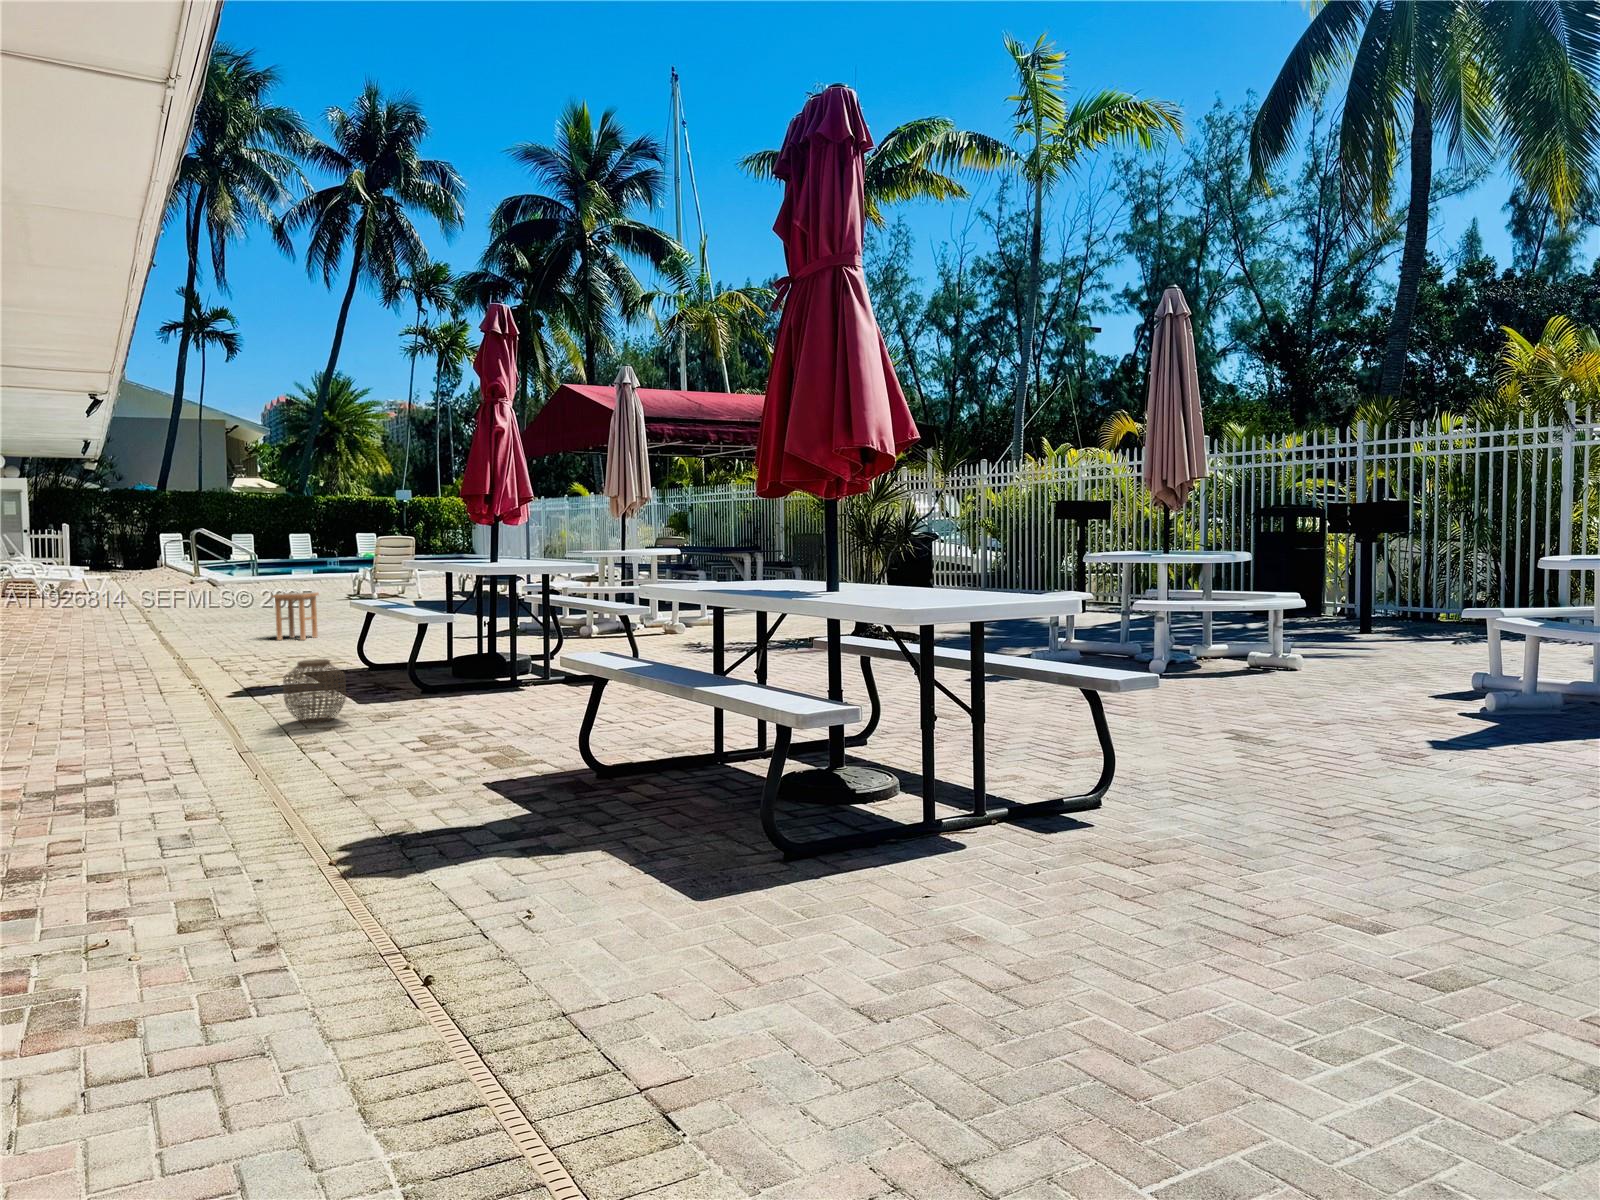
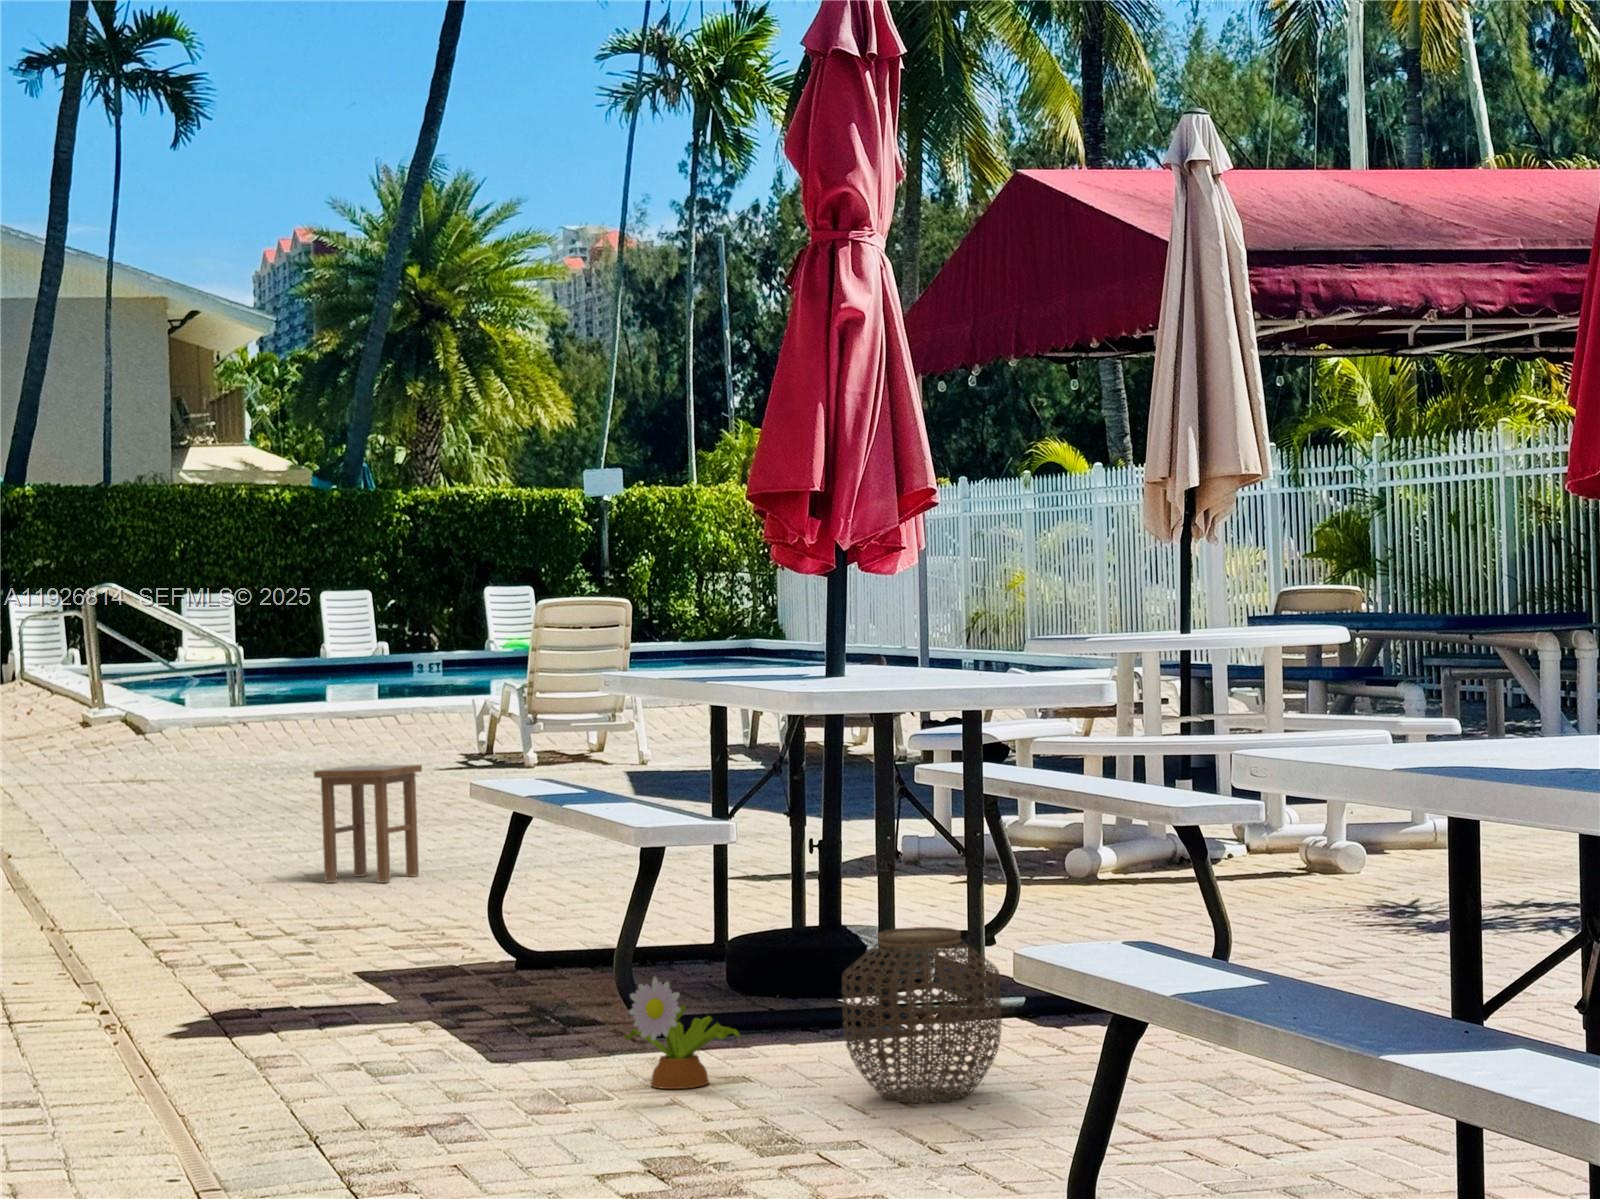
woven basket: present [283,659,346,723] -> present [842,927,1001,1103]
decorative plant: none [415,669,460,709] -> present [624,977,740,1089]

